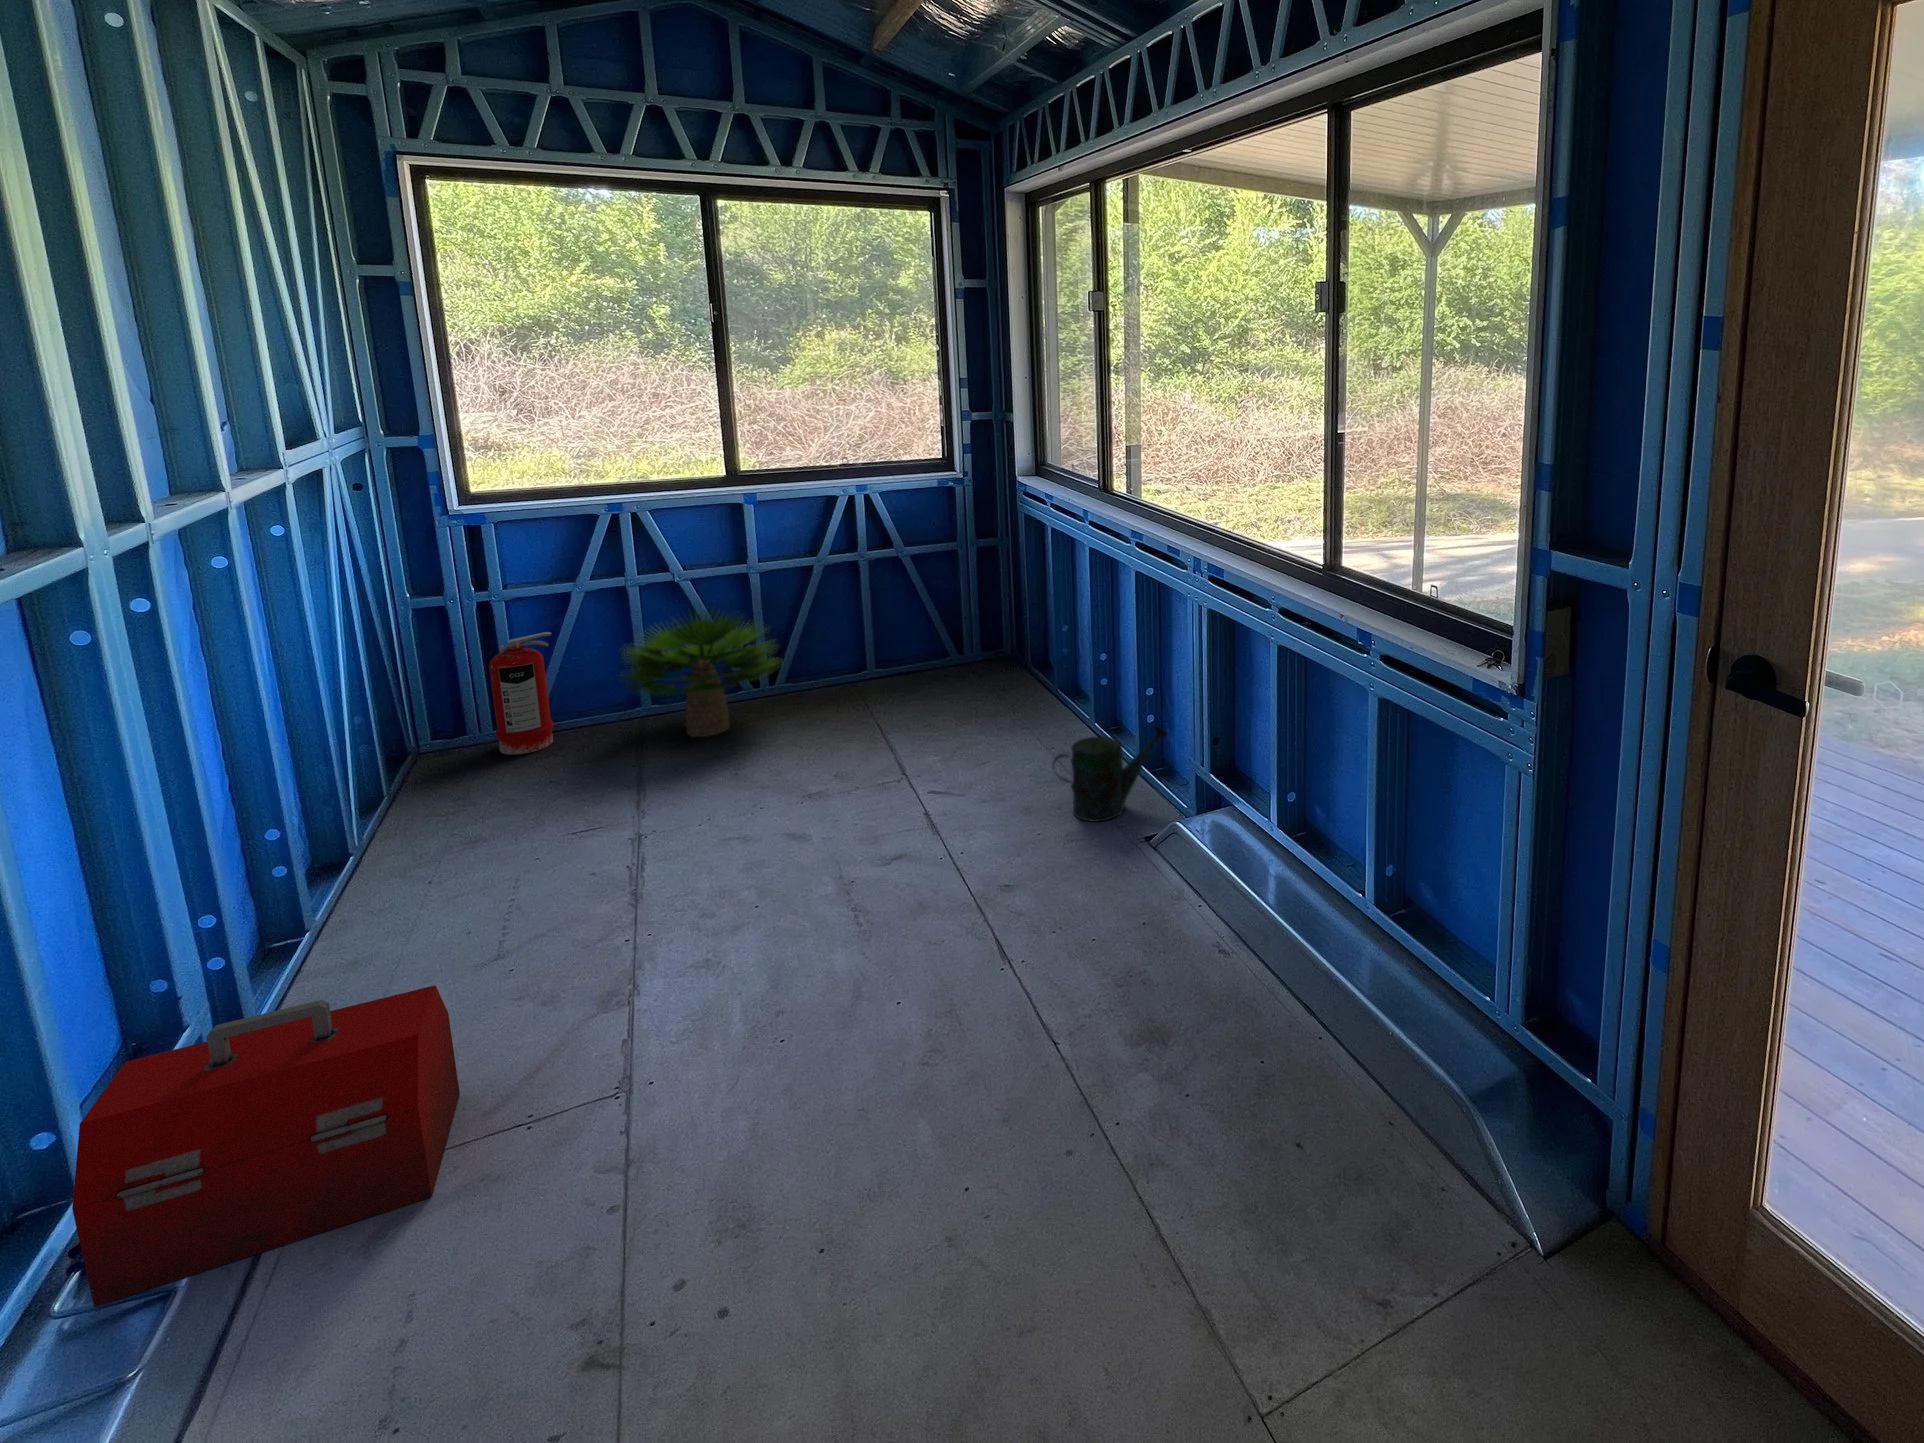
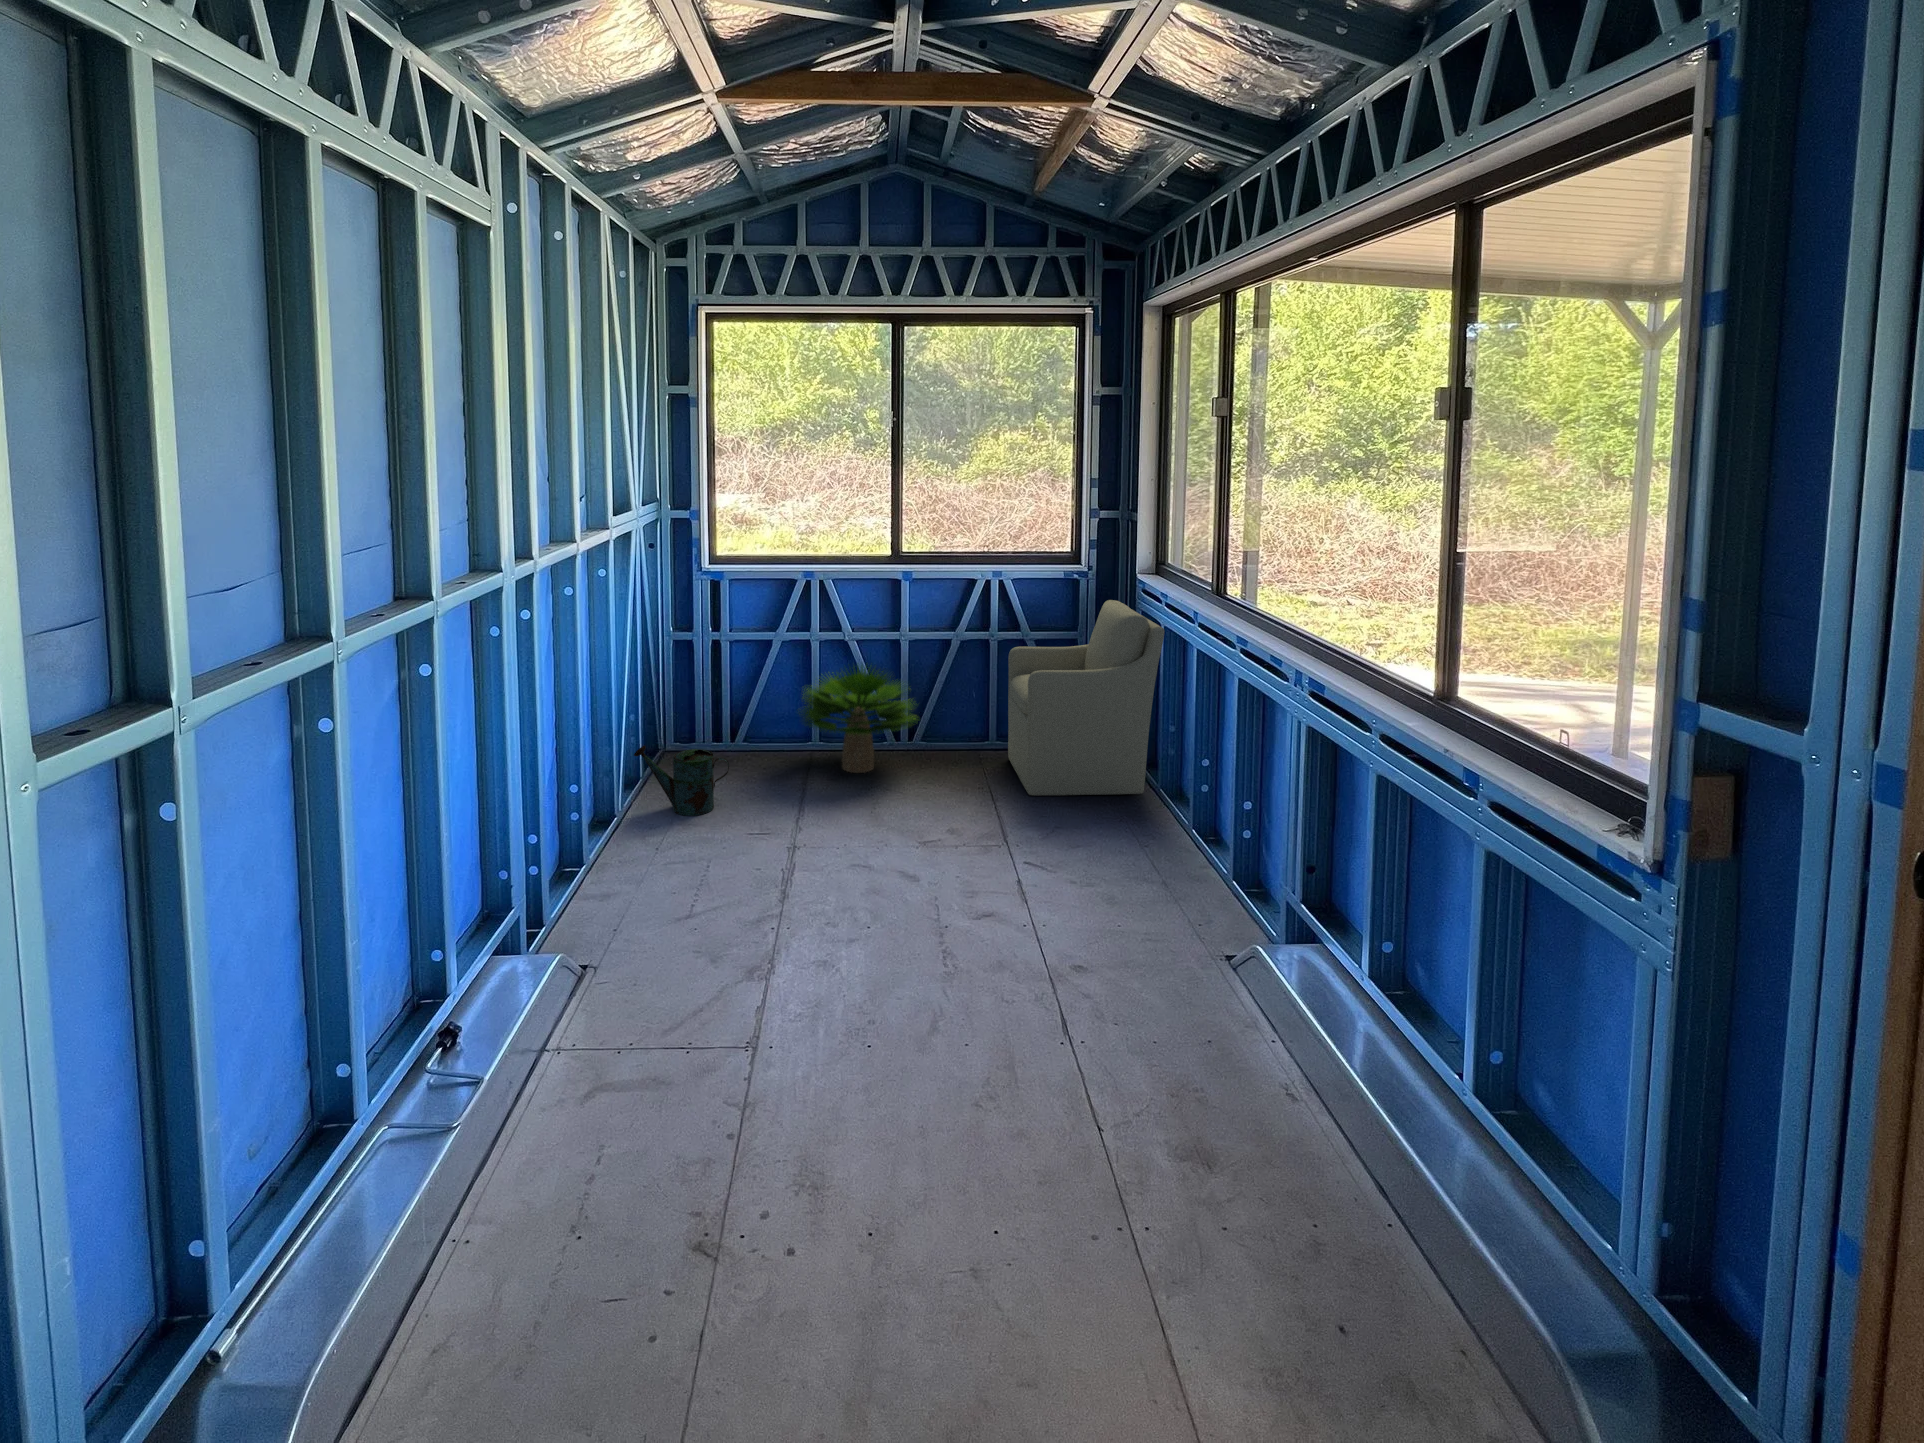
chair: none [883,506,1052,722] -> present [1008,600,1165,796]
fire extinguisher: present [489,632,553,755] -> none [715,667,758,761]
watering can: present [1052,725,1168,822] -> present [634,746,729,816]
toolbox: present [72,985,460,1307] -> none [444,904,650,1075]

